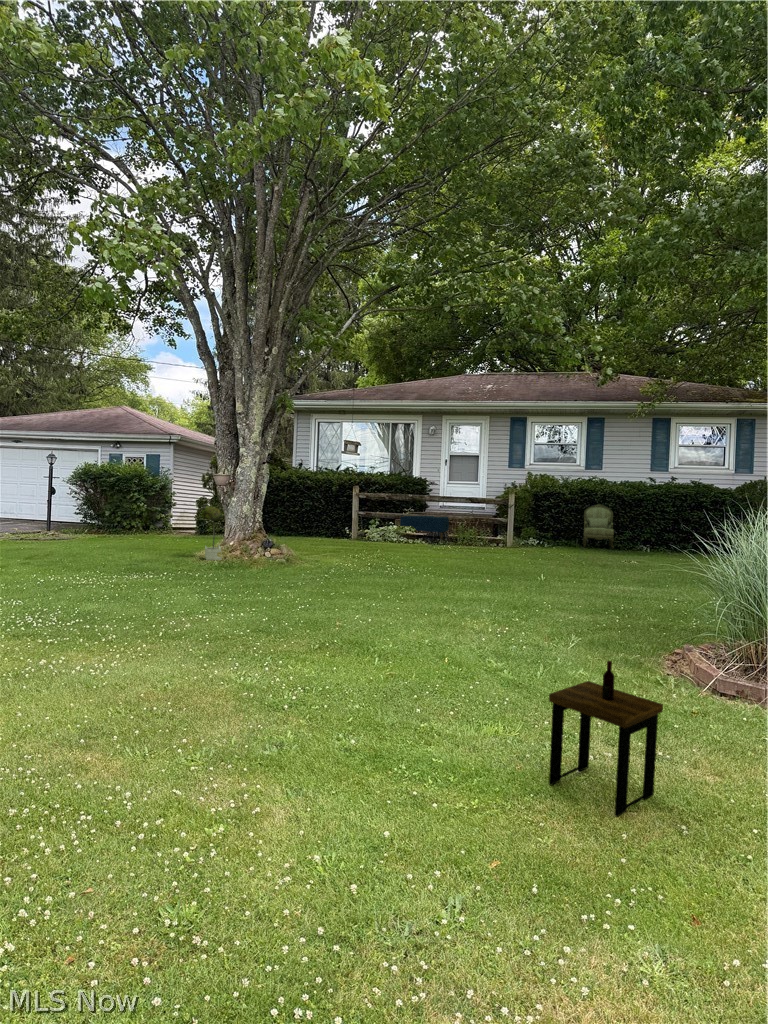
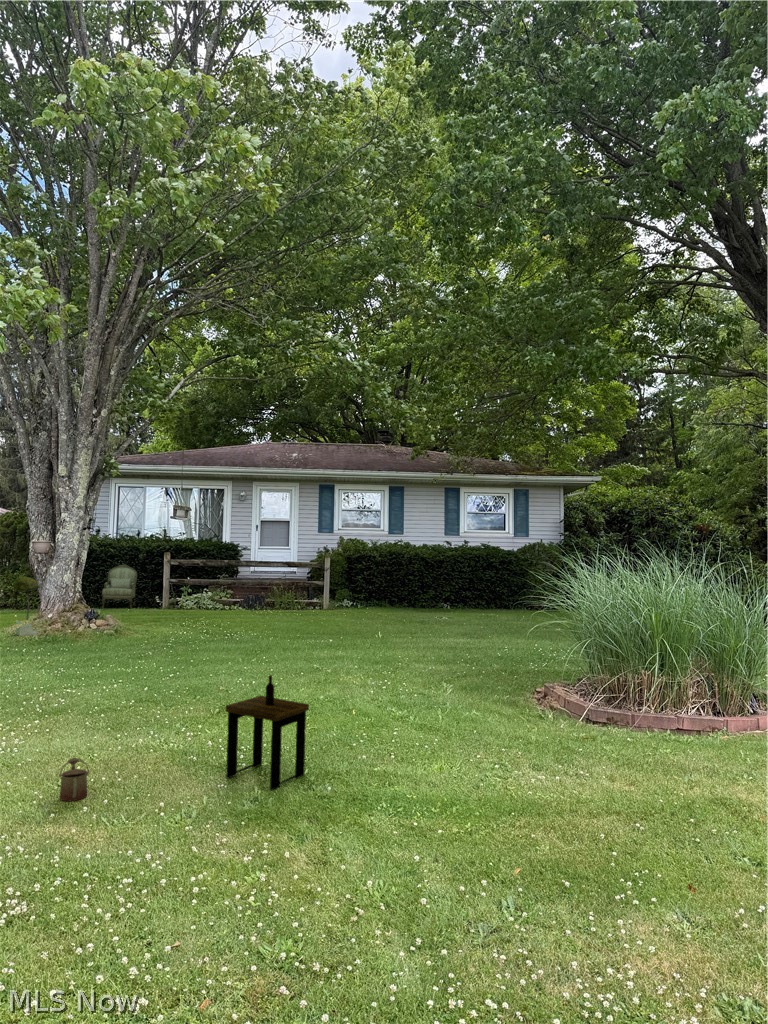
armchair: present [583,504,614,548] -> present [101,565,137,608]
bench: present [400,515,449,539] -> none [214,581,264,605]
side table: present [549,661,663,817] -> present [226,675,309,790]
watering can: none [72,701,104,748] -> present [59,758,89,801]

